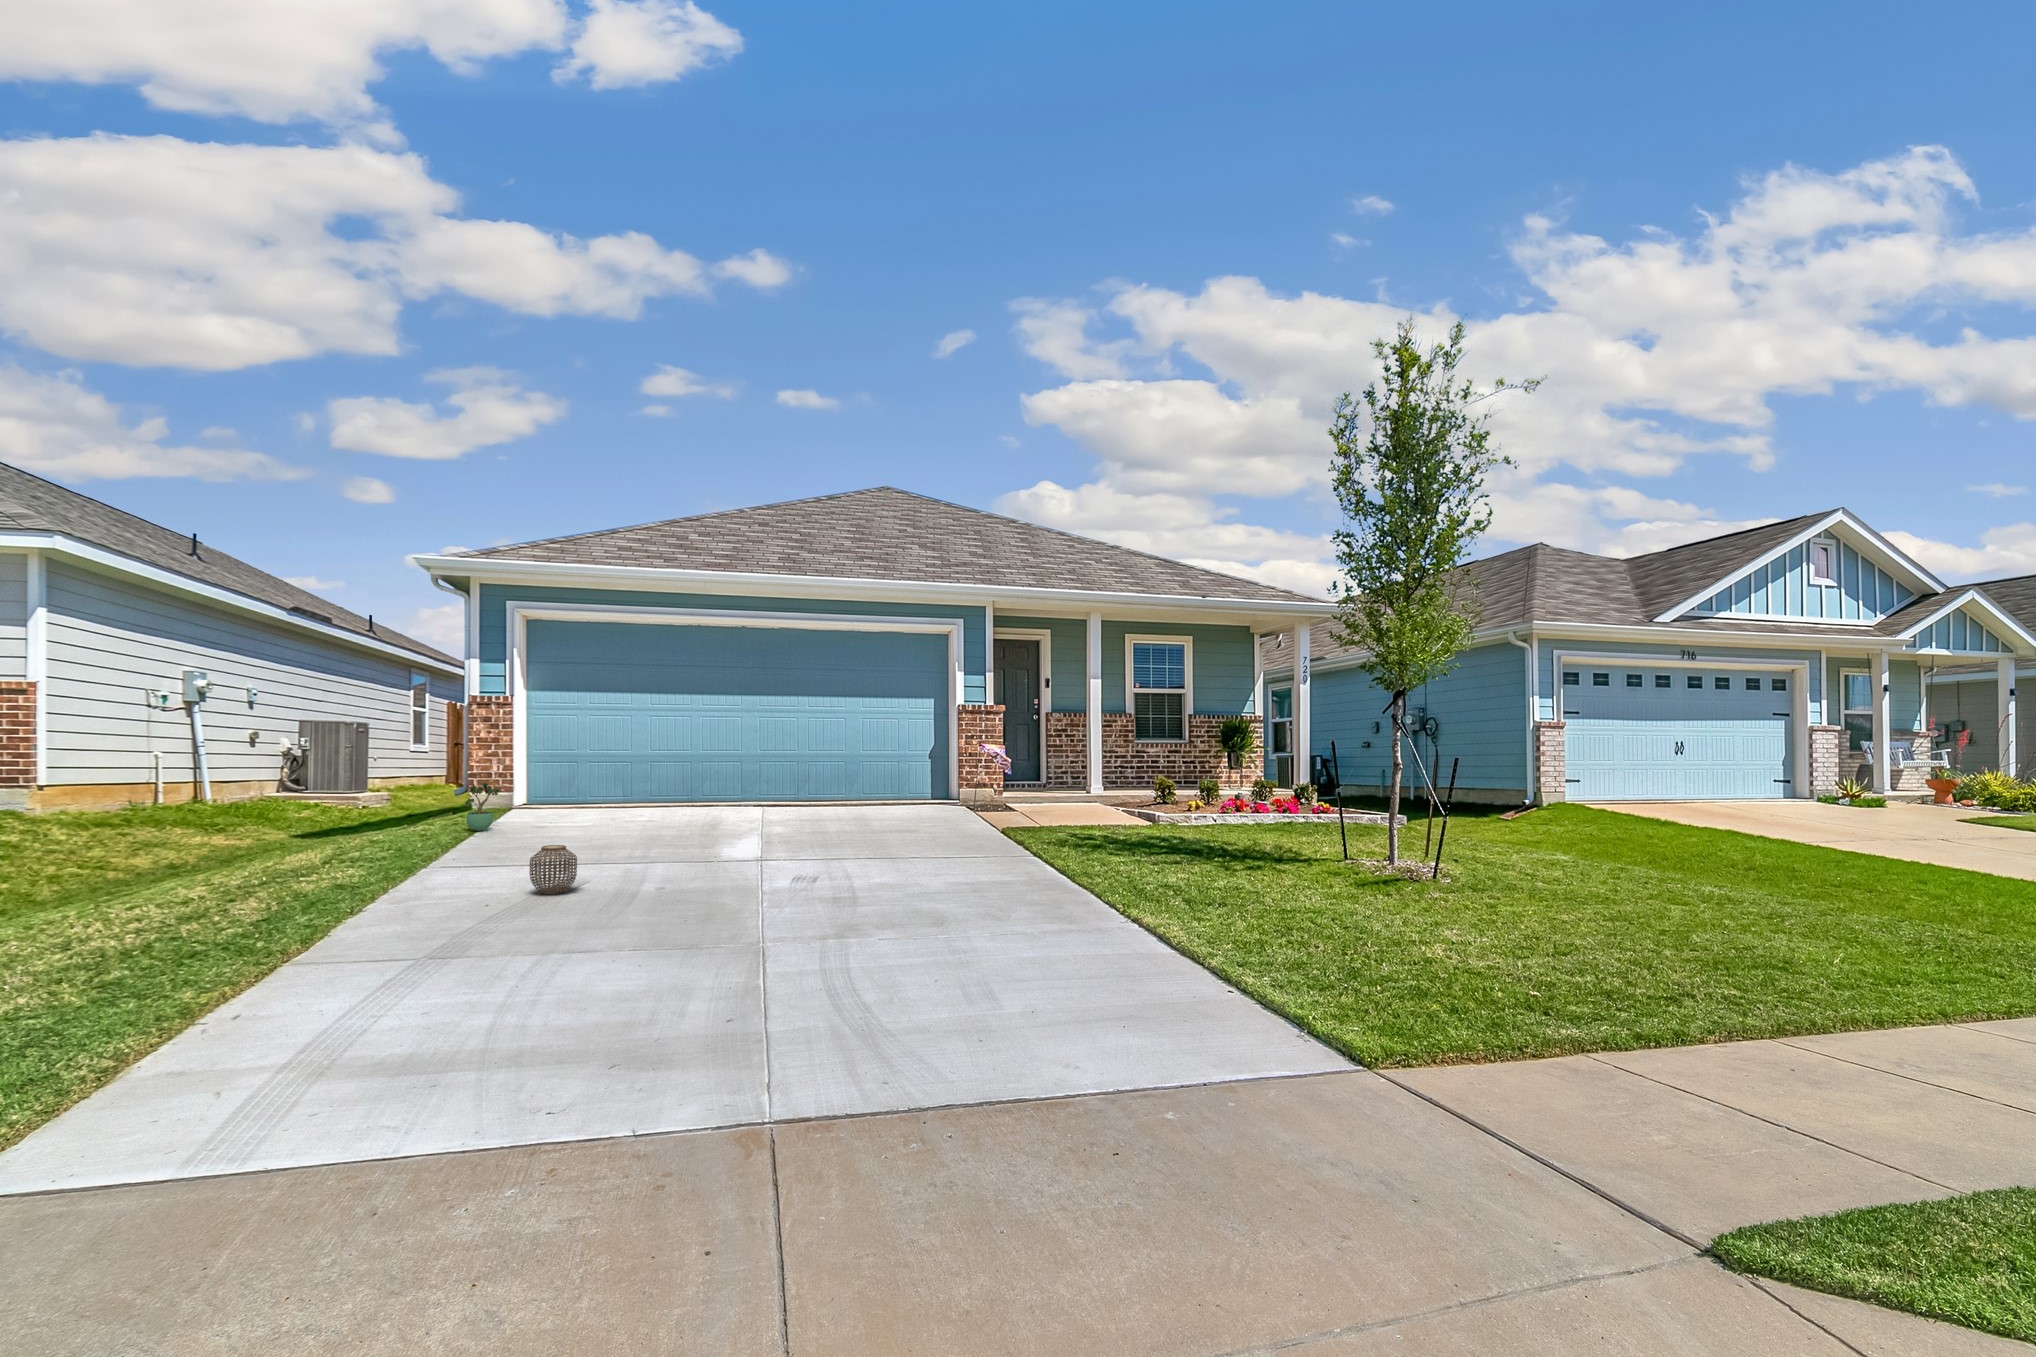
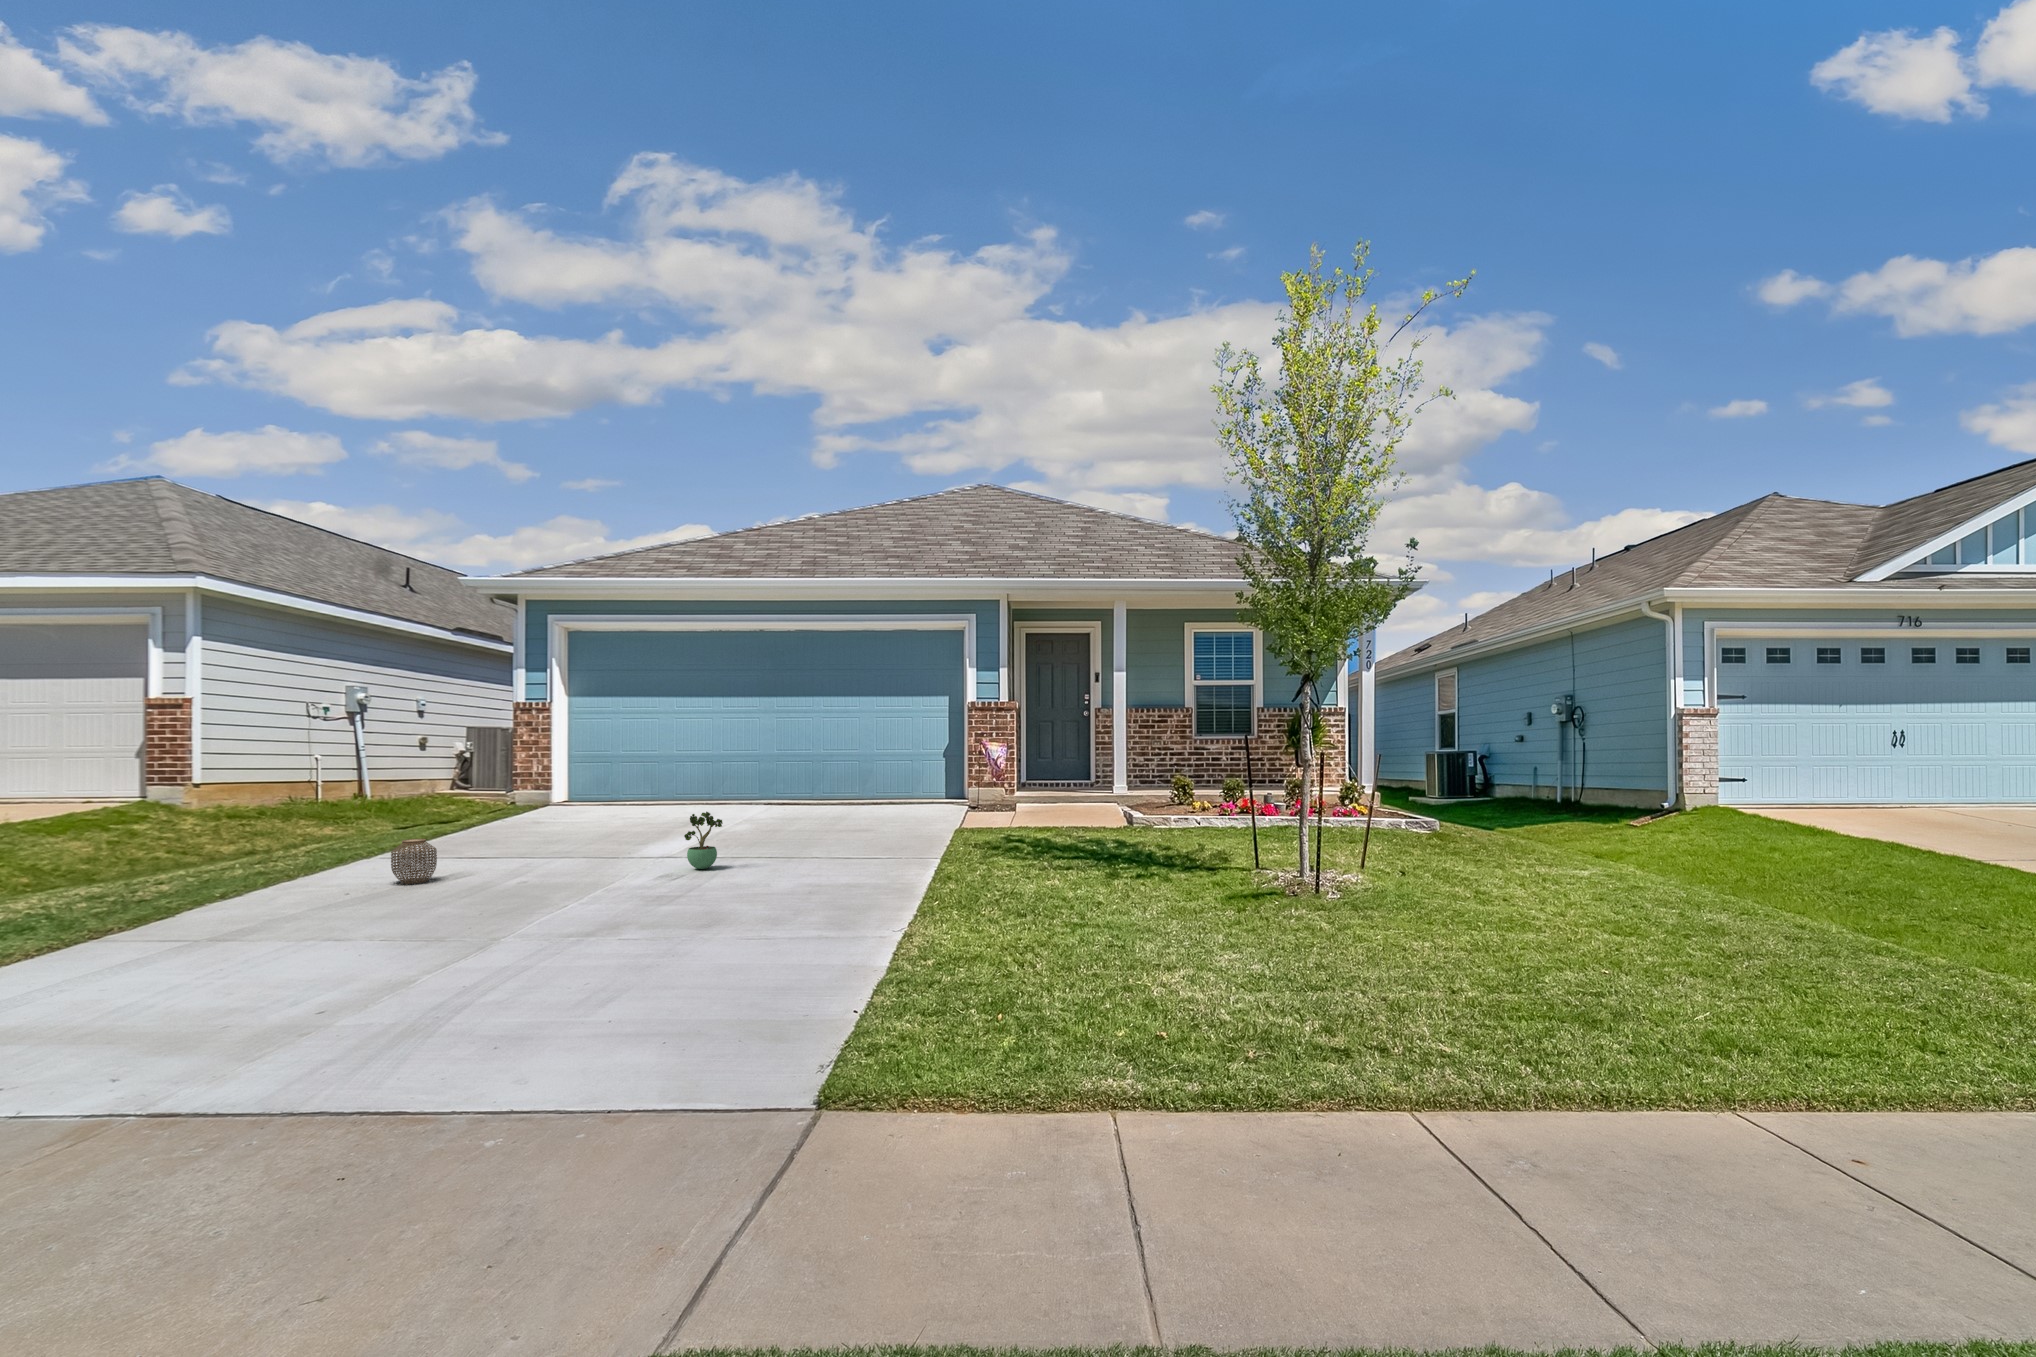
potted plant: present [465,782,499,831] -> present [684,812,723,869]

